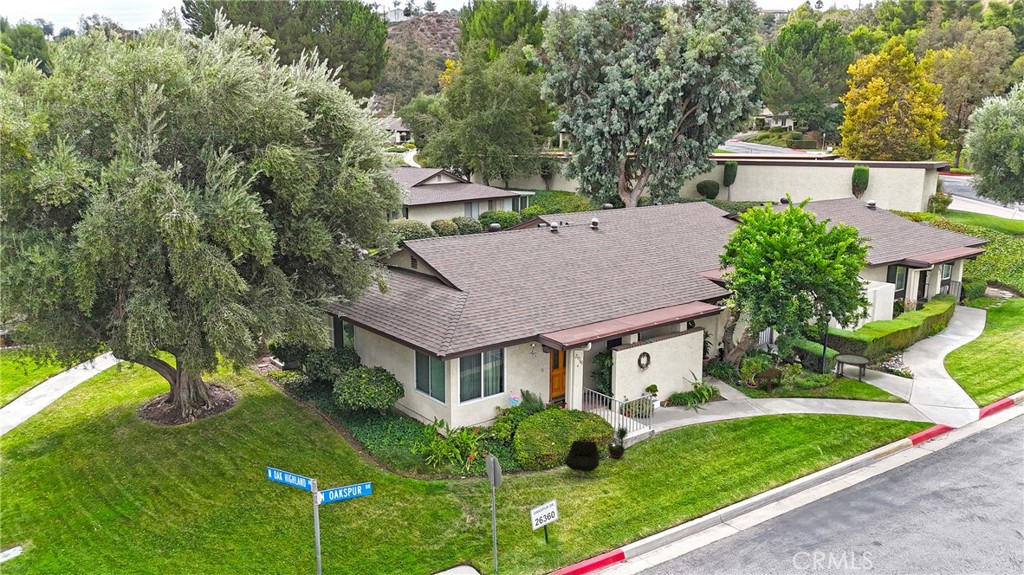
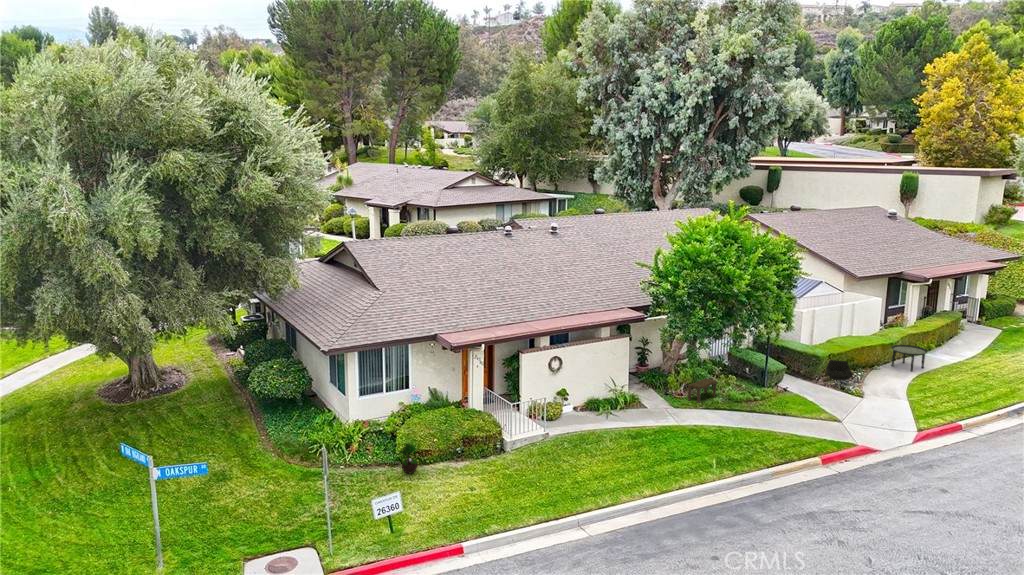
round table: present [834,353,871,382] -> present [892,345,928,372]
potted tree: present [609,427,628,458] -> present [399,443,418,473]
lounge chair: present [565,441,599,483] -> present [826,360,853,388]

